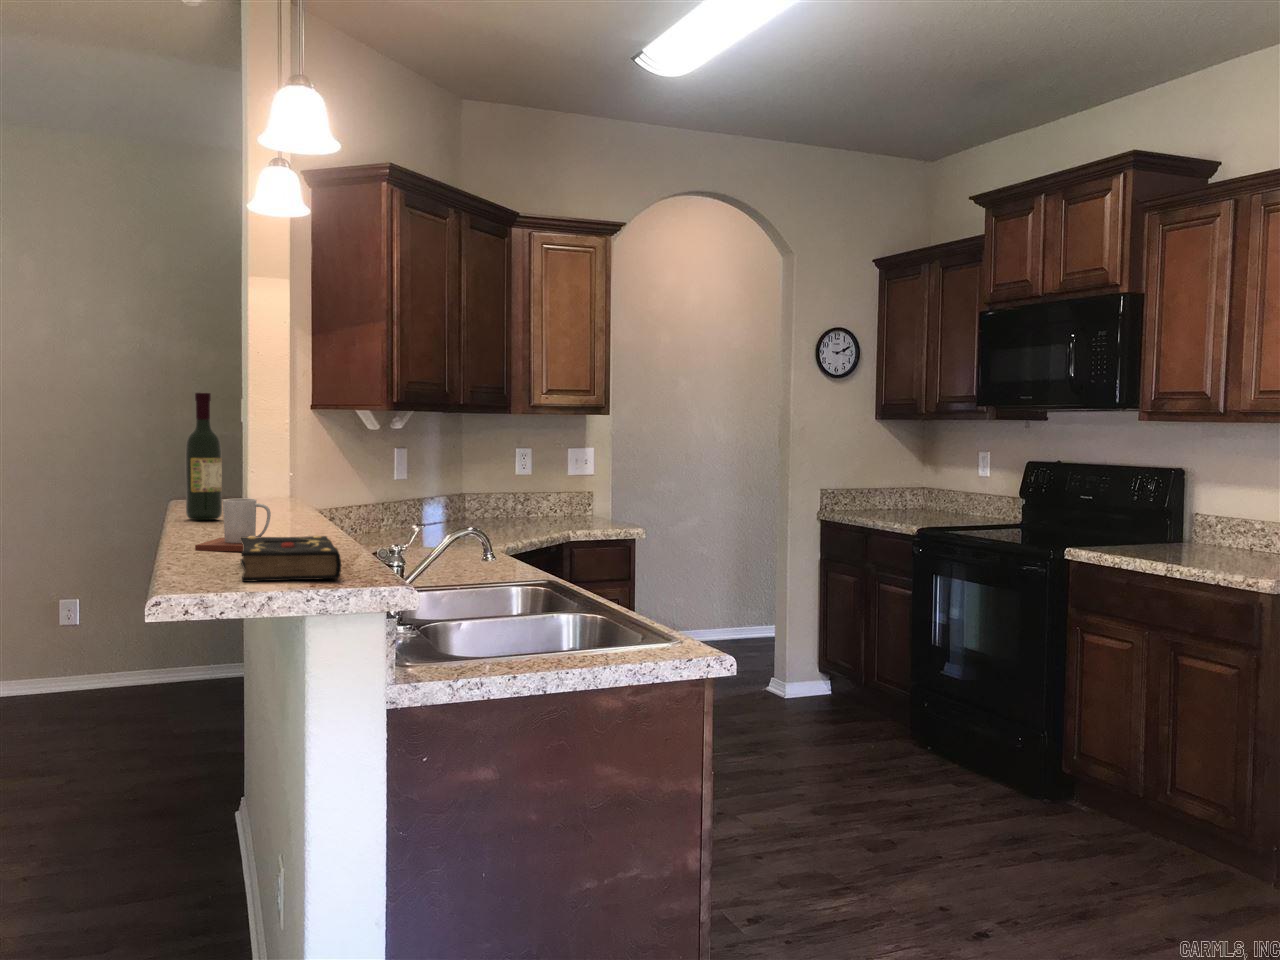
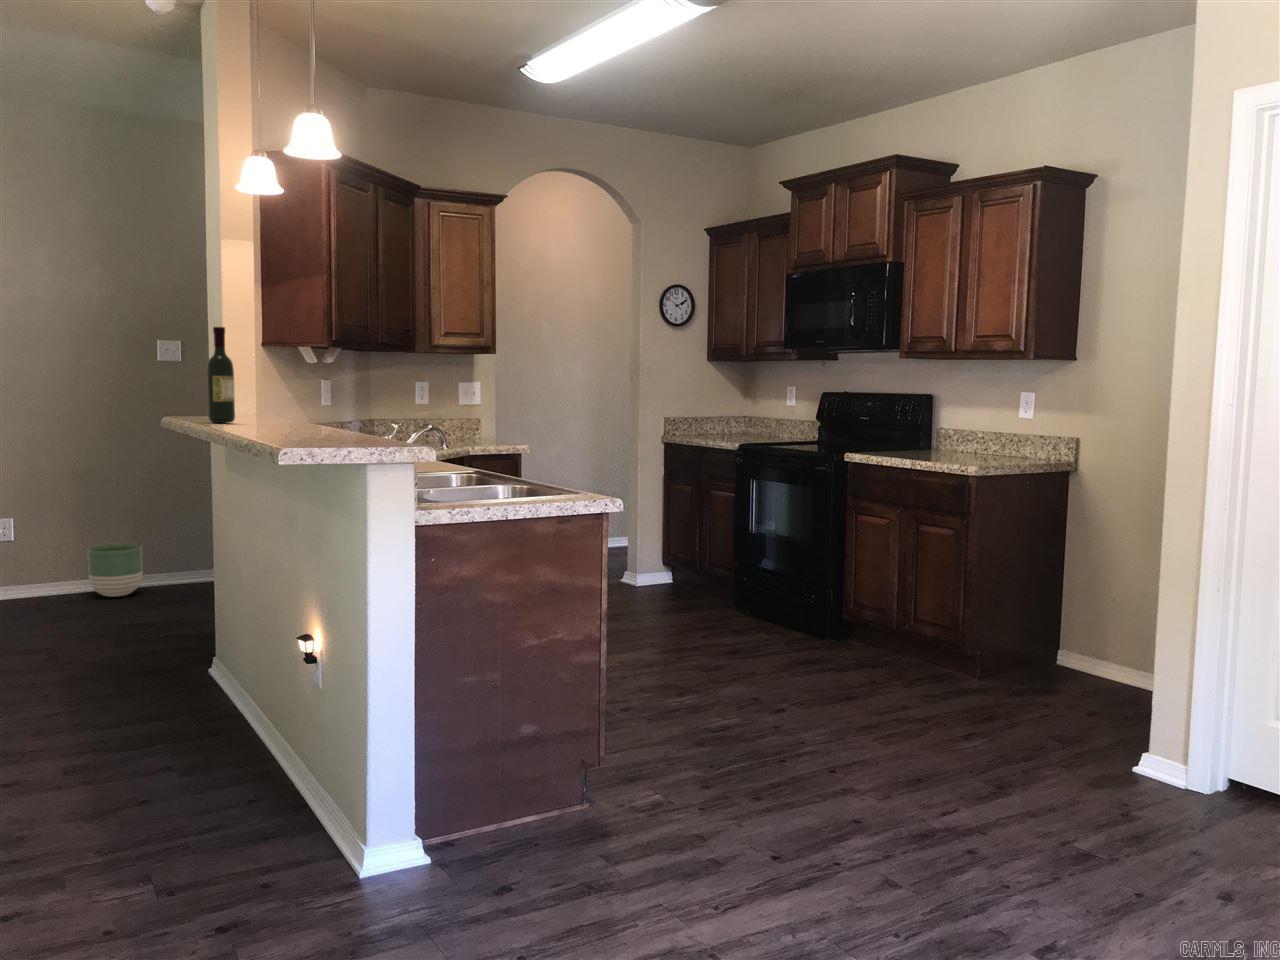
mug: present [195,499,271,551] -> none [257,399,310,434]
book: present [240,536,341,582] -> none [301,420,383,443]
planter: none [151,630,211,692] -> present [87,543,143,597]

